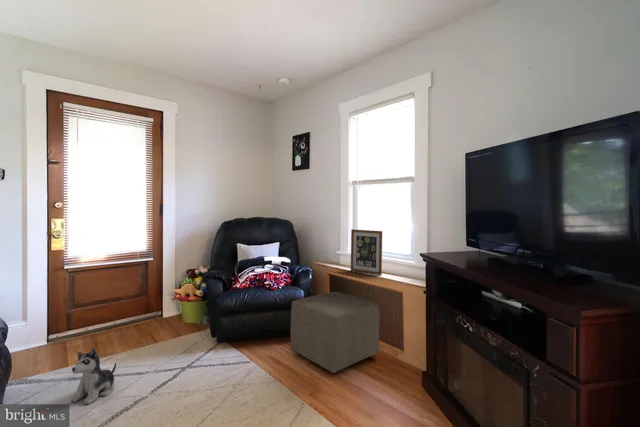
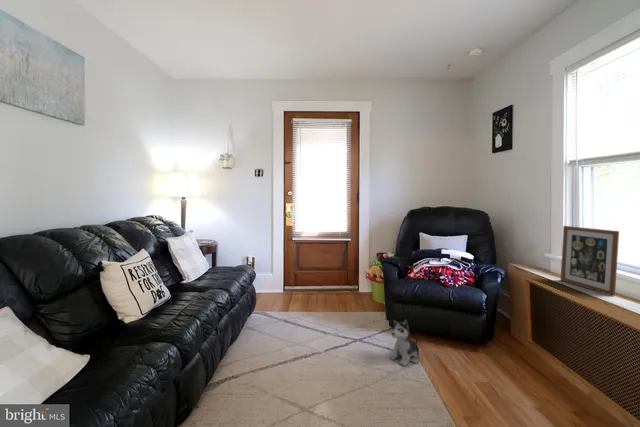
ottoman: present [290,292,379,373] -> none [462,303,601,407]
plush toy: present [70,348,116,404] -> present [390,320,420,366]

